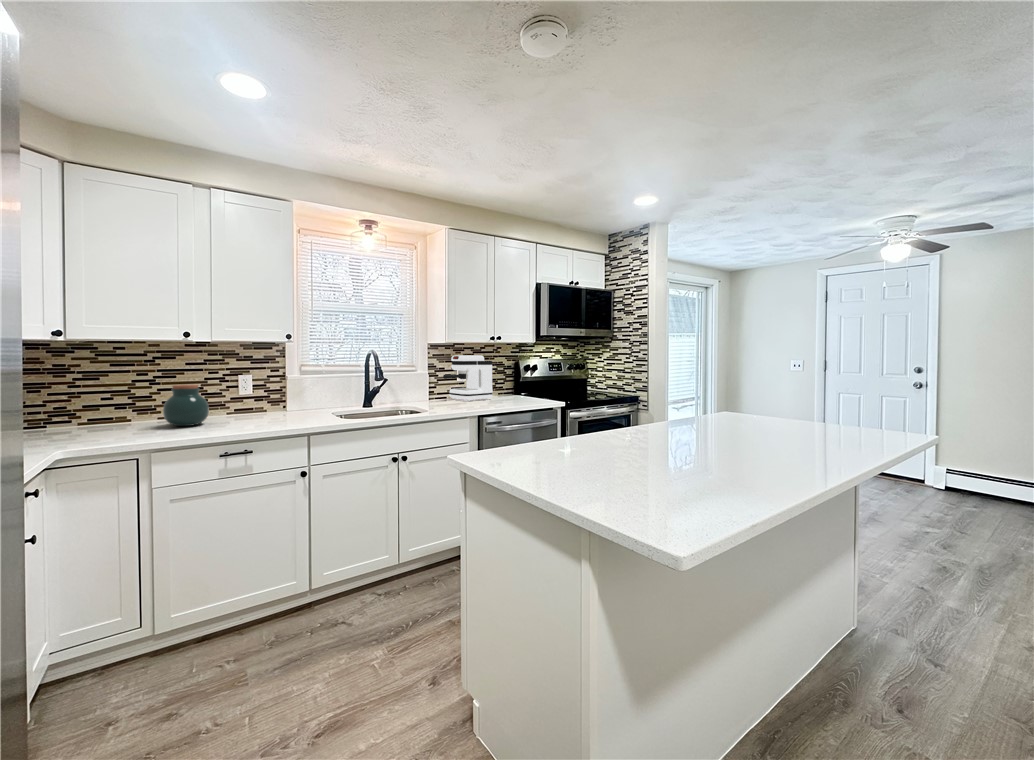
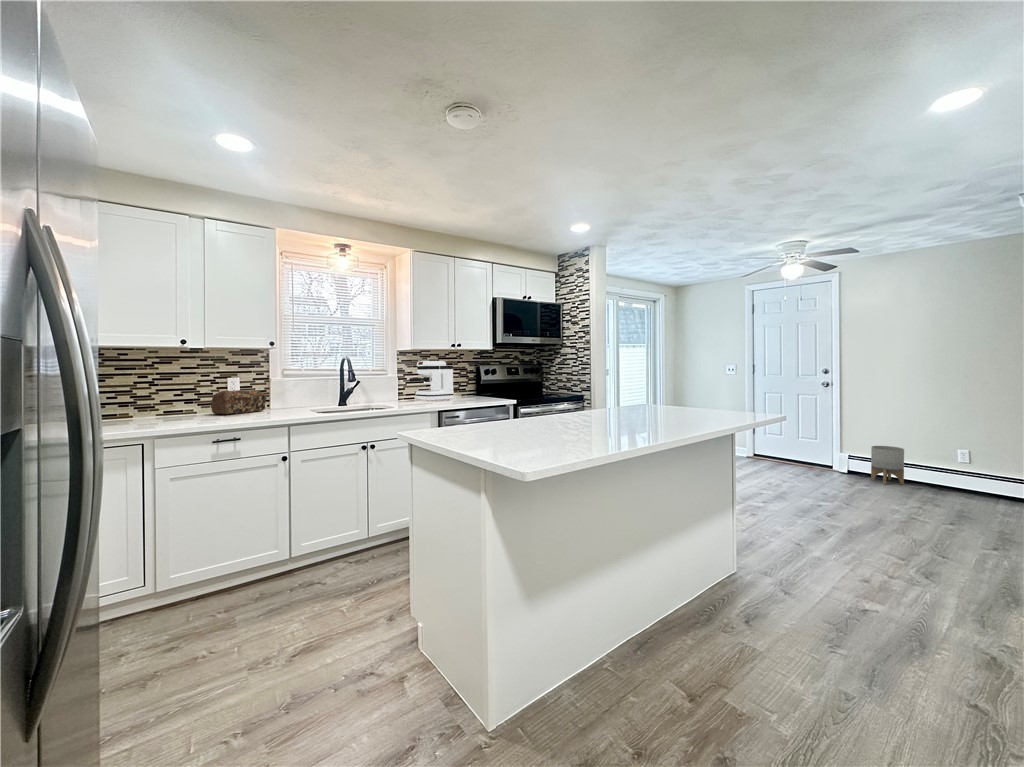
jar: present [163,385,209,426] -> none [163,385,202,419]
bread loaf: none [219,390,282,419] -> present [211,390,266,415]
planter: none [964,457,1008,503] -> present [871,446,904,485]

